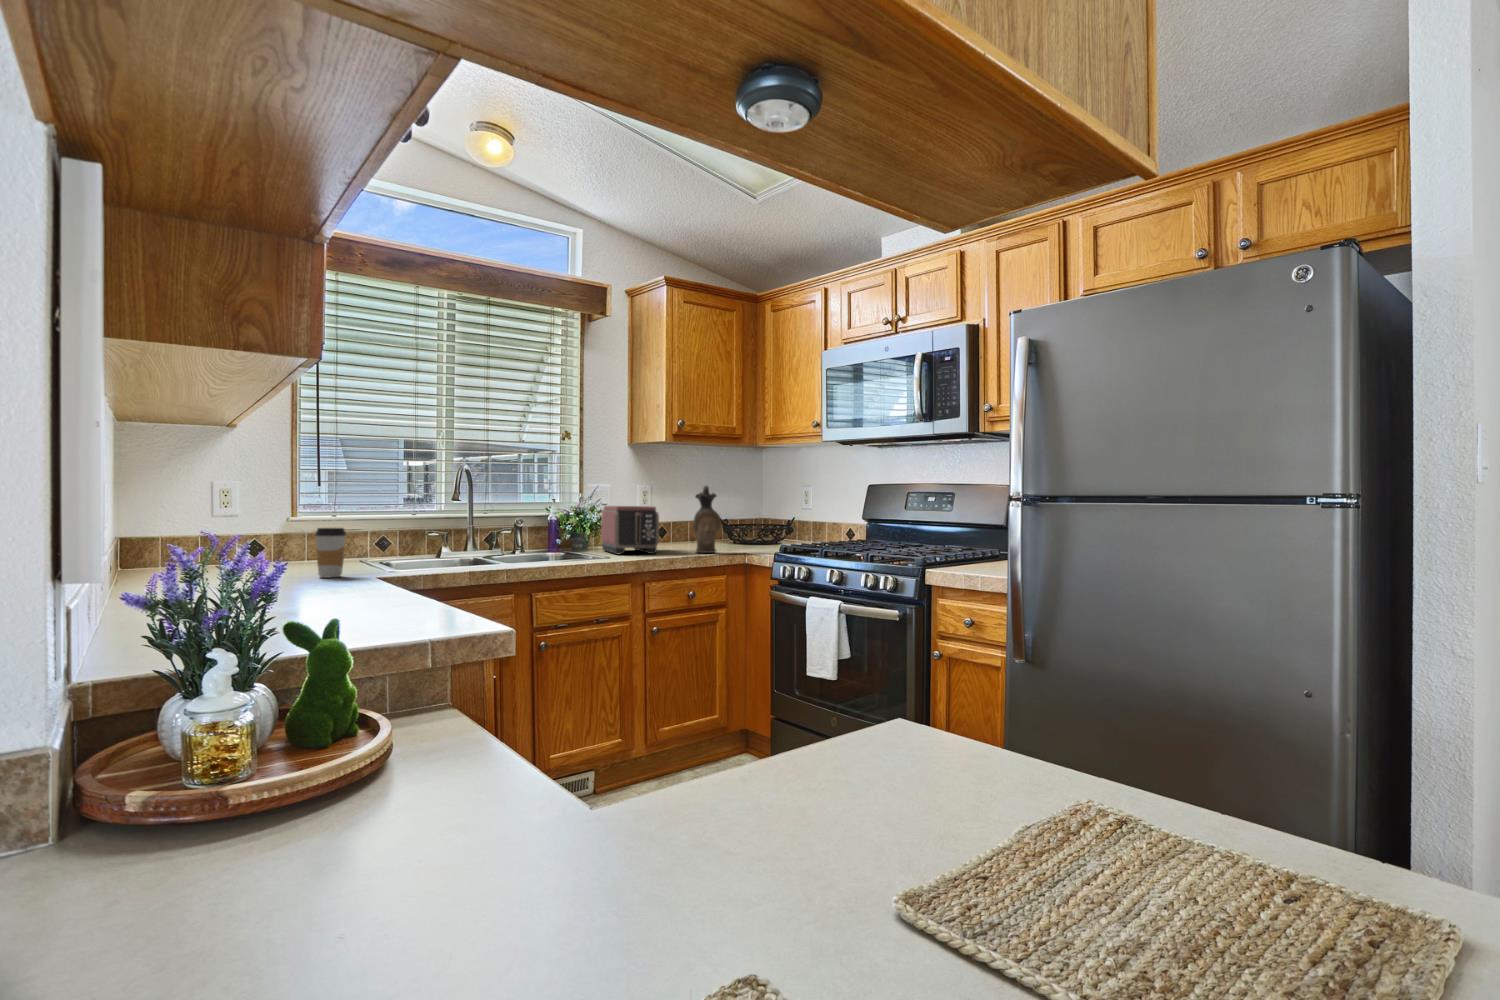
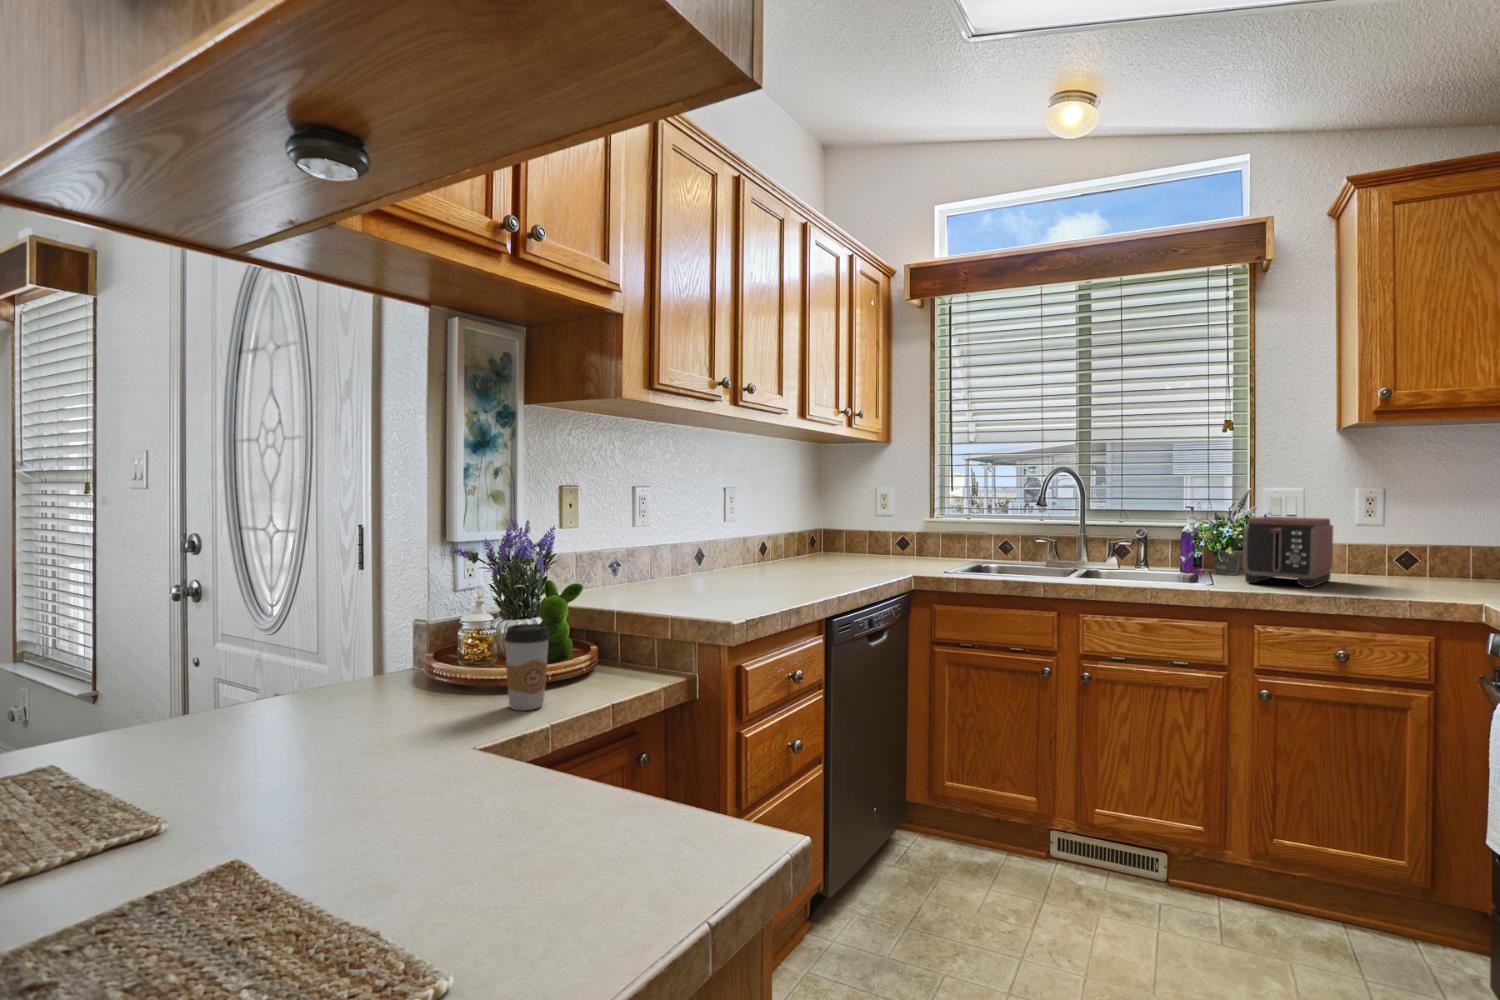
ceramic pitcher: present [693,486,721,553] -> none [1373,489,1431,597]
coffee cup: present [316,528,346,578] -> present [504,624,550,710]

